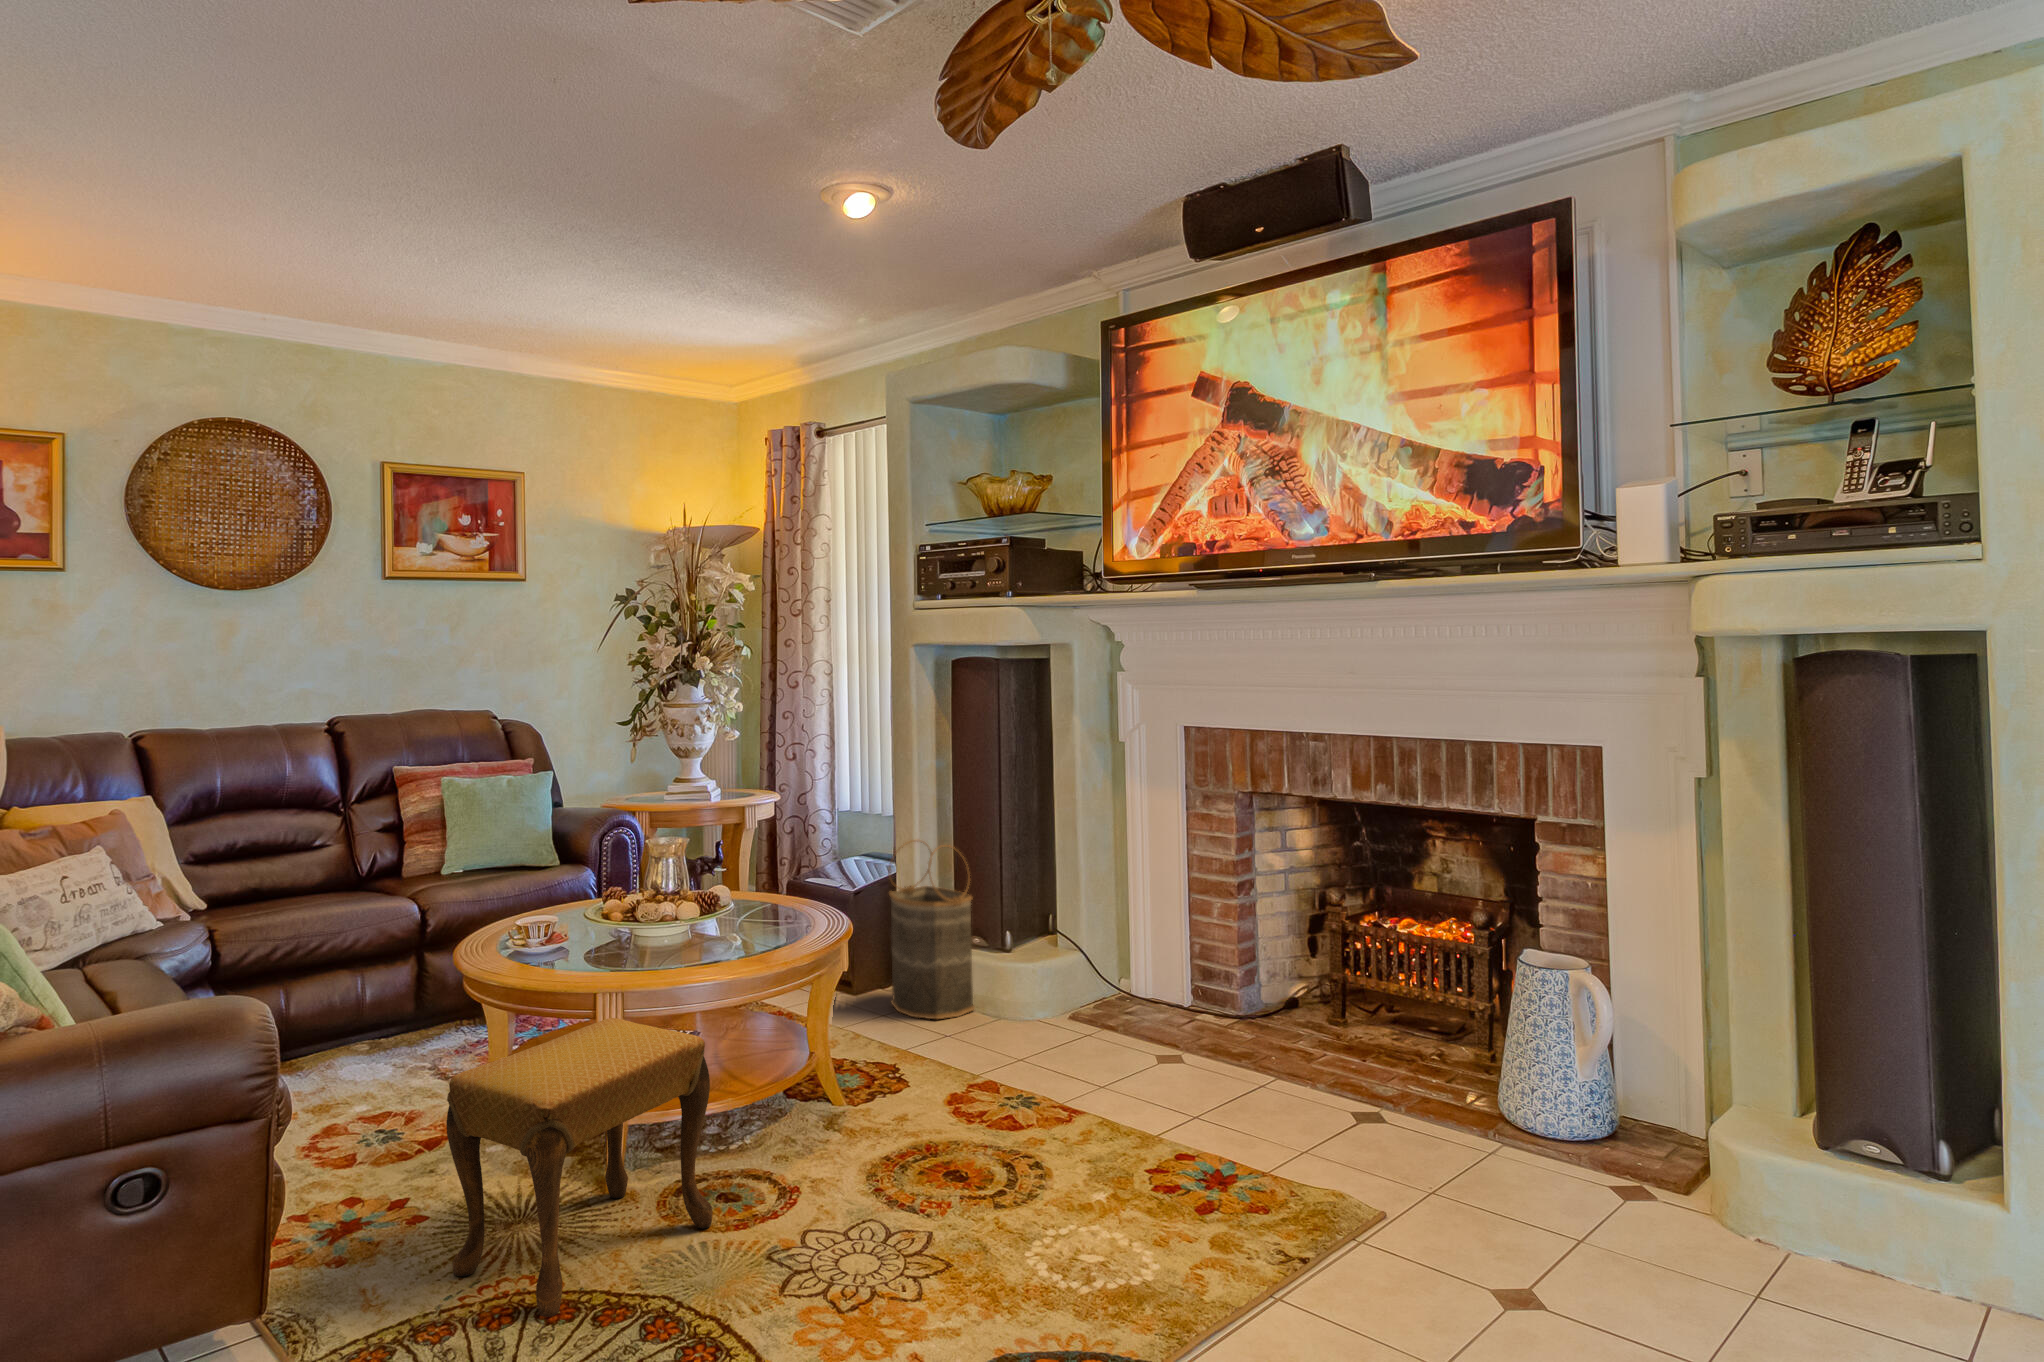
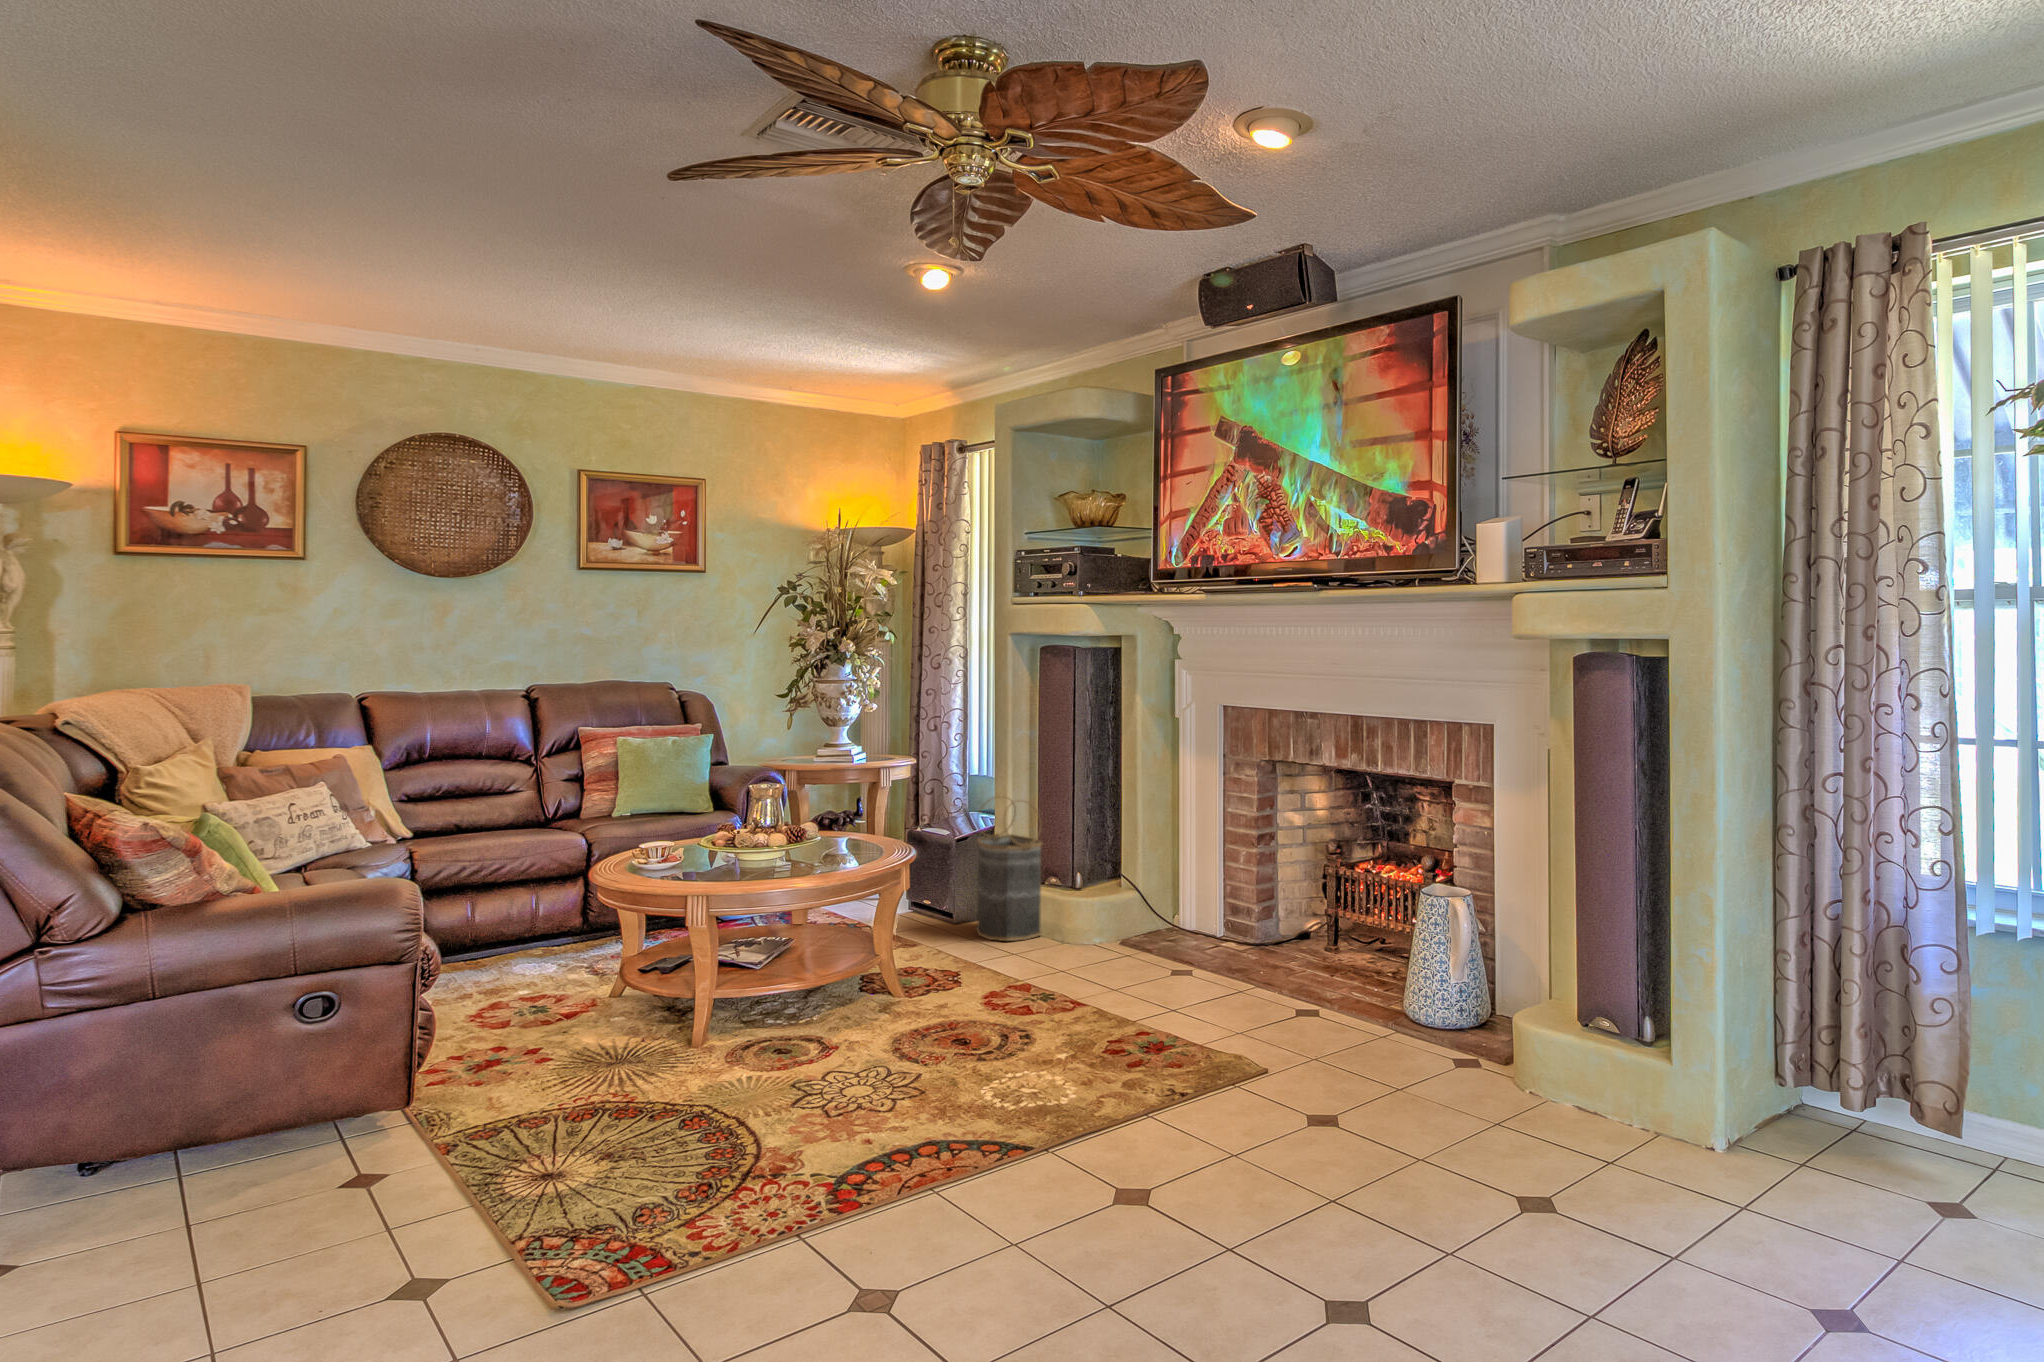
footstool: present [446,1018,712,1317] -> none [556,914,761,1114]

